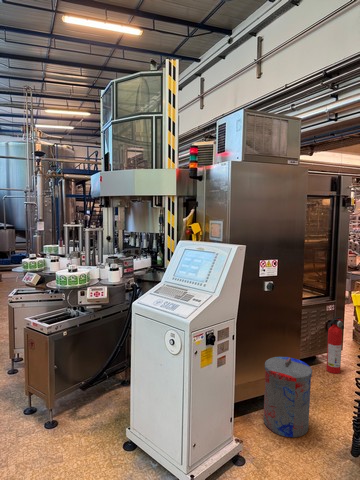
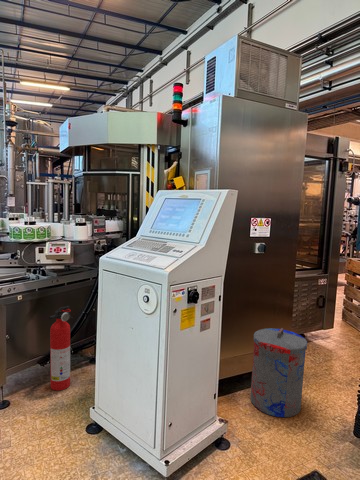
fire extinguisher: present [326,317,344,374] -> present [49,306,74,391]

